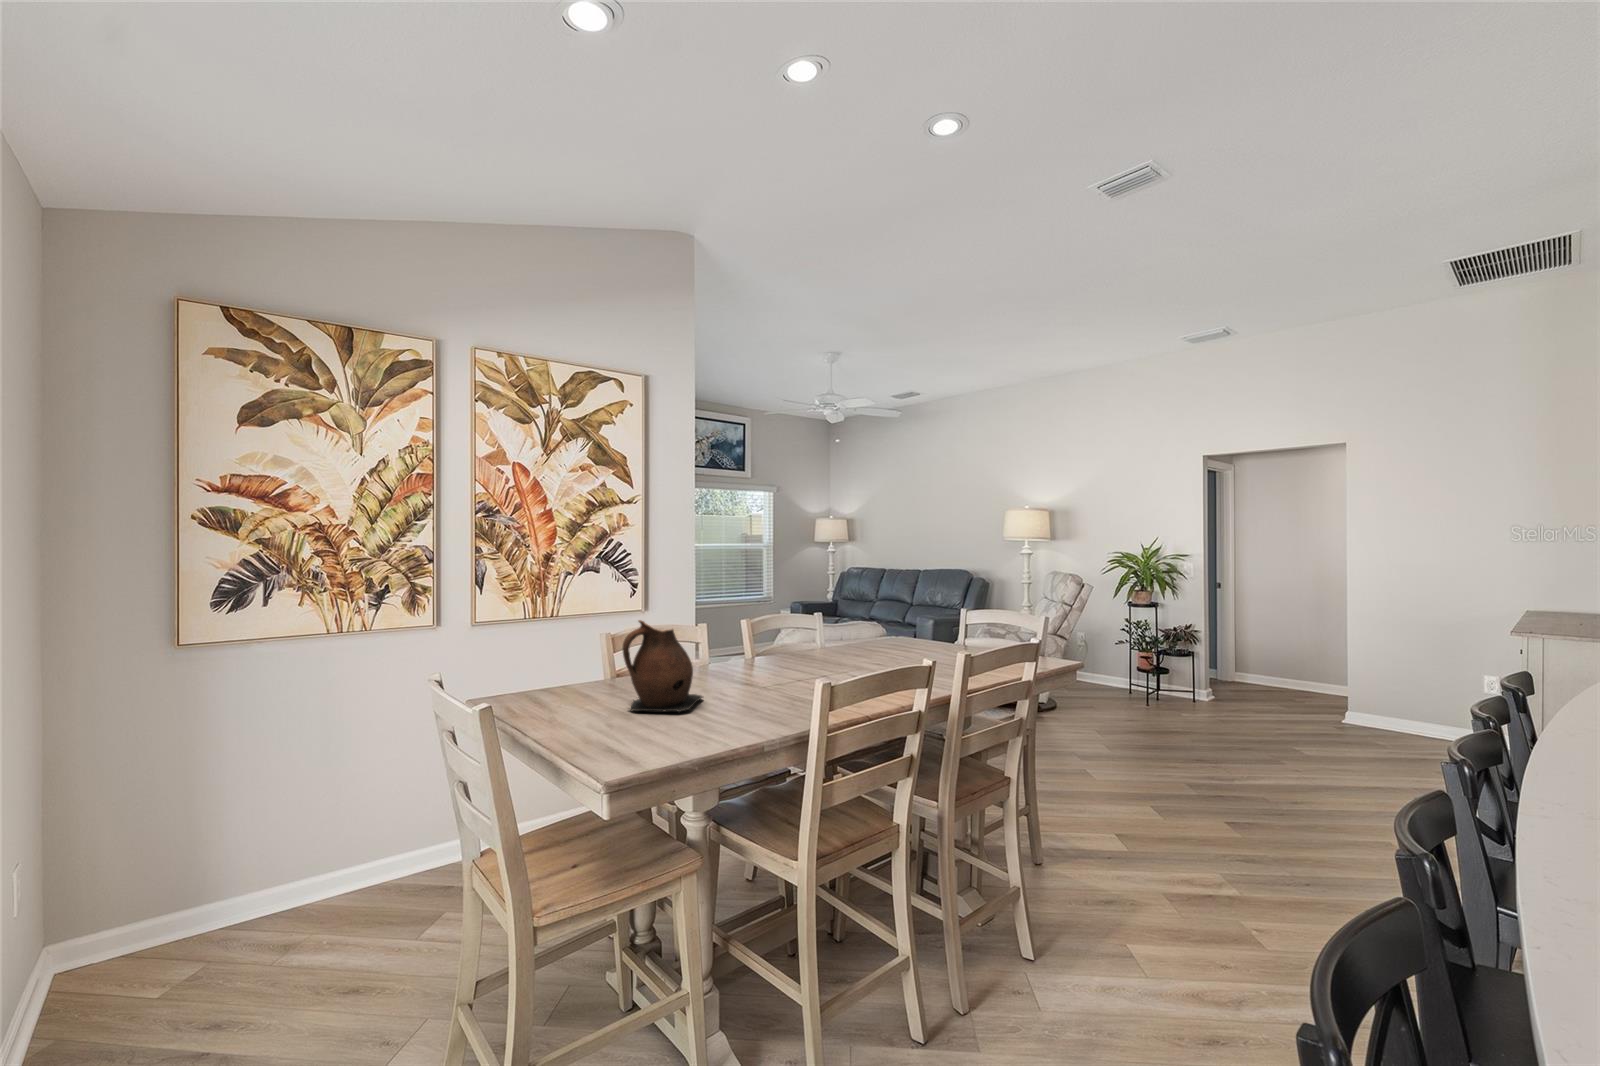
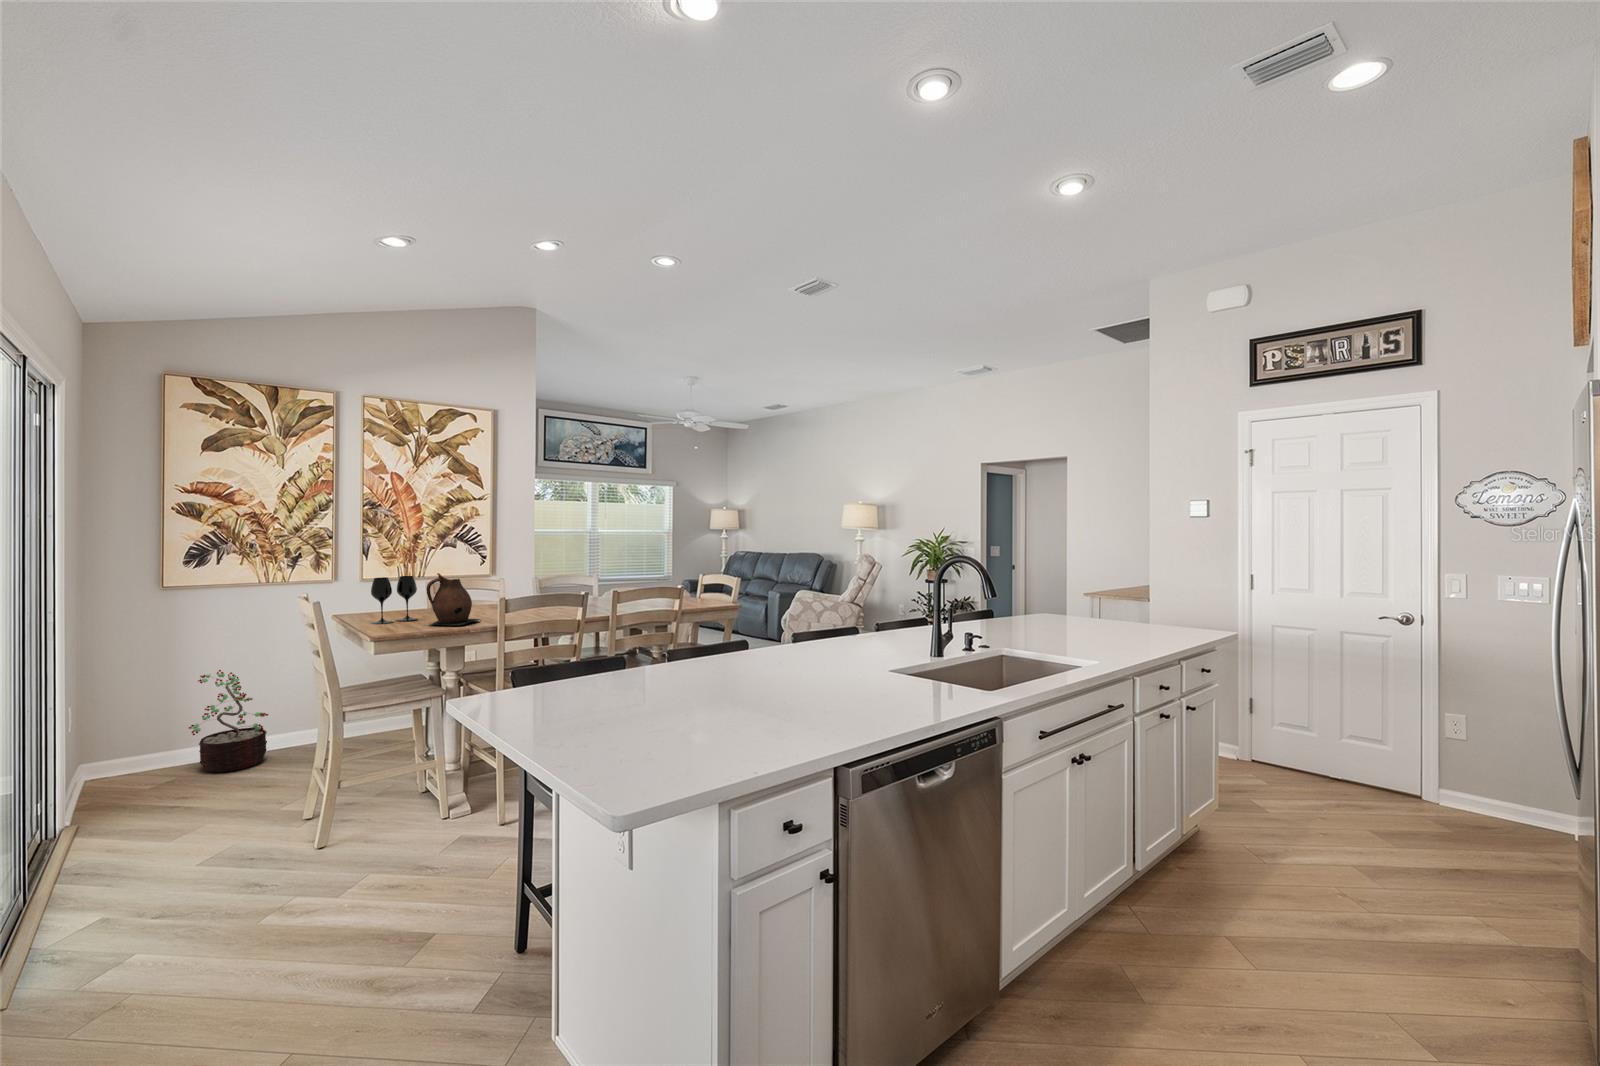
wine glass: none [526,623,596,709] -> present [371,576,418,624]
decorative plant: none [217,775,344,951] -> present [189,670,268,772]

